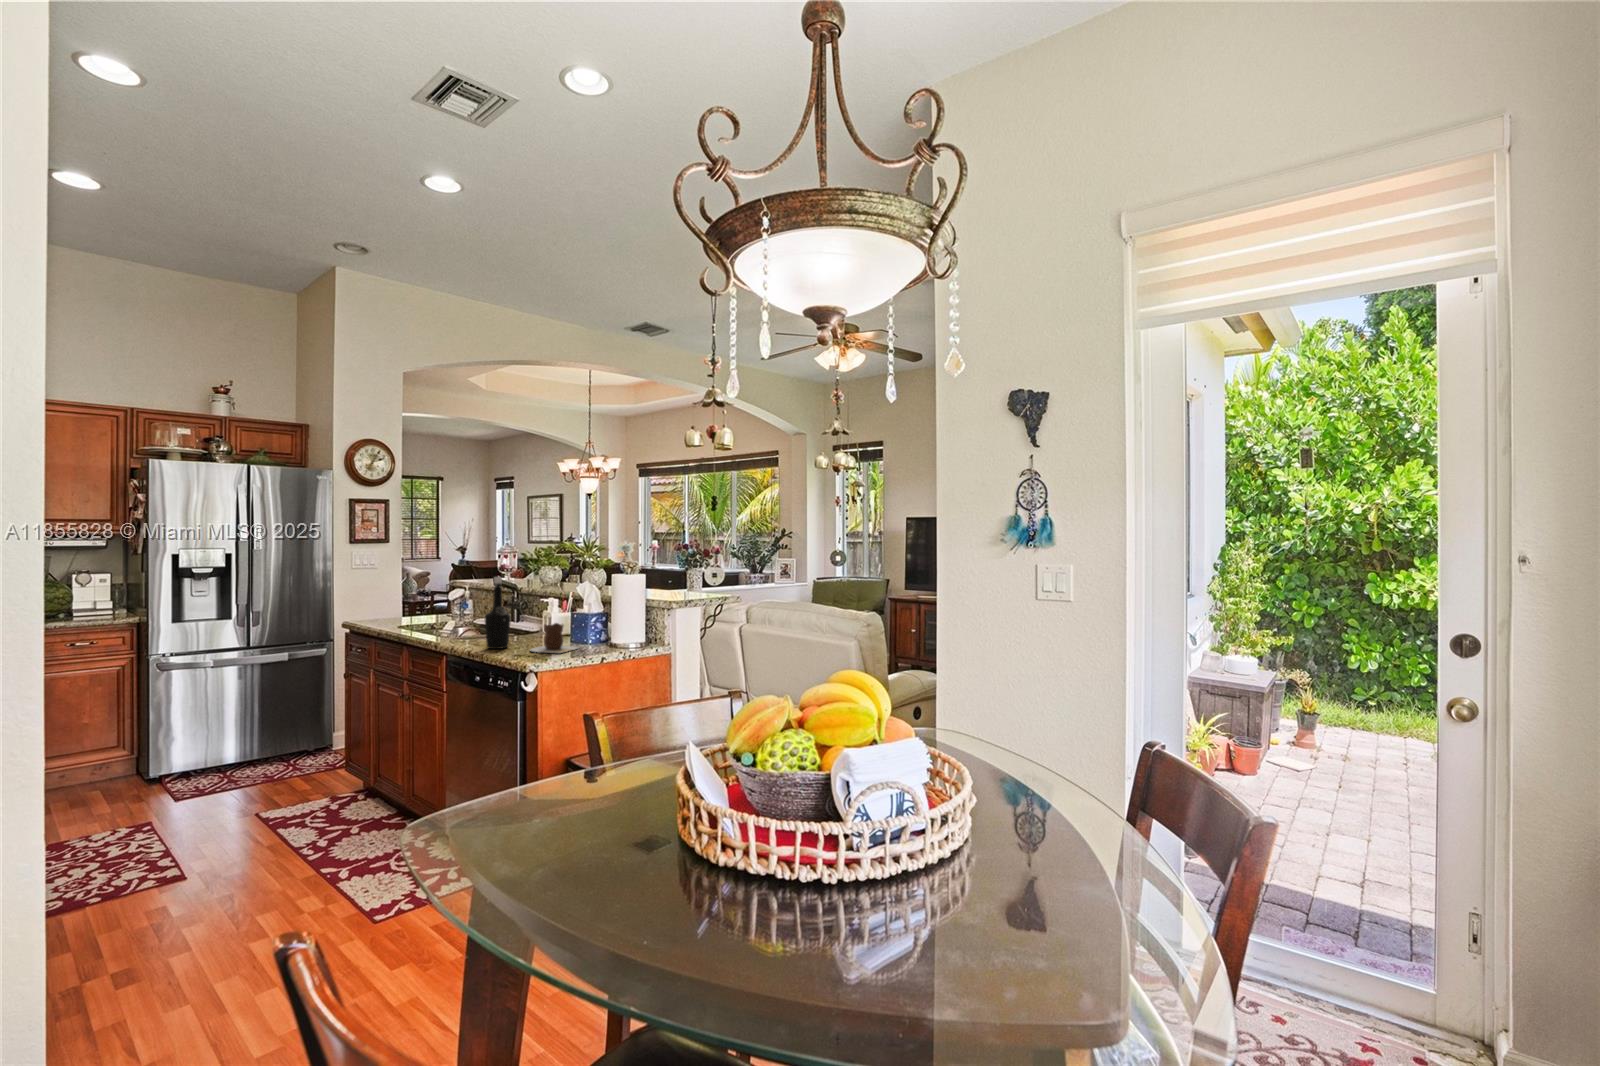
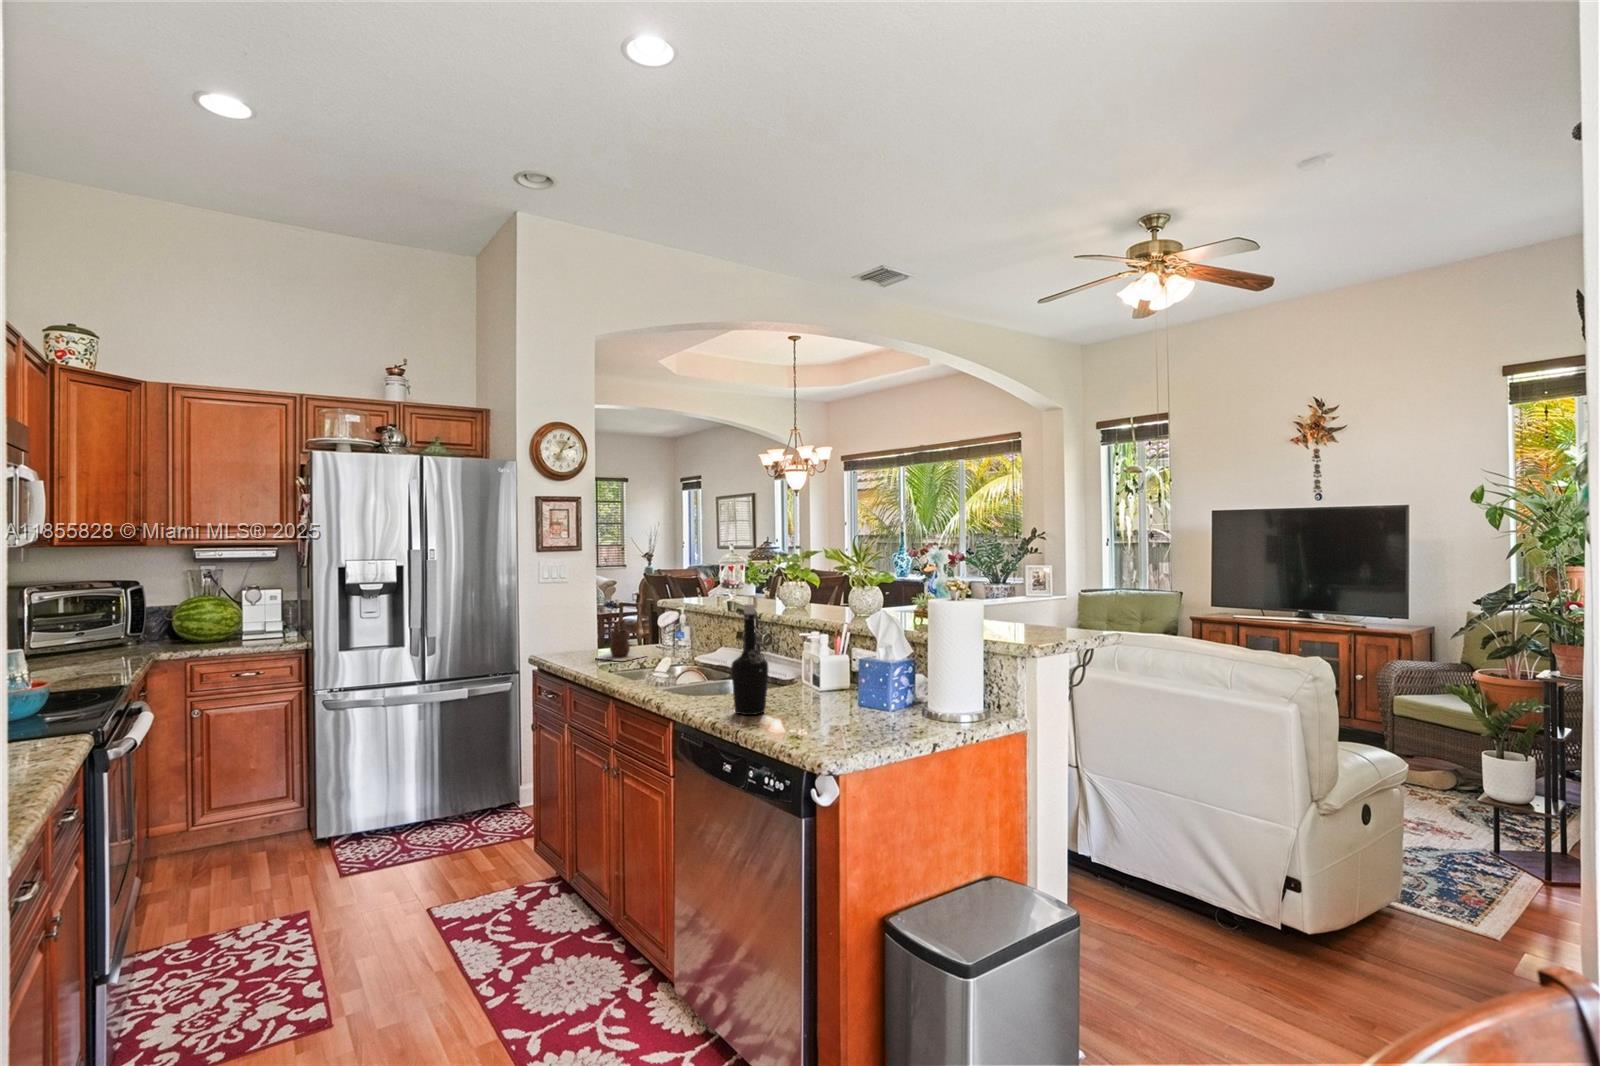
vase: present [530,623,578,653] -> present [597,629,645,661]

